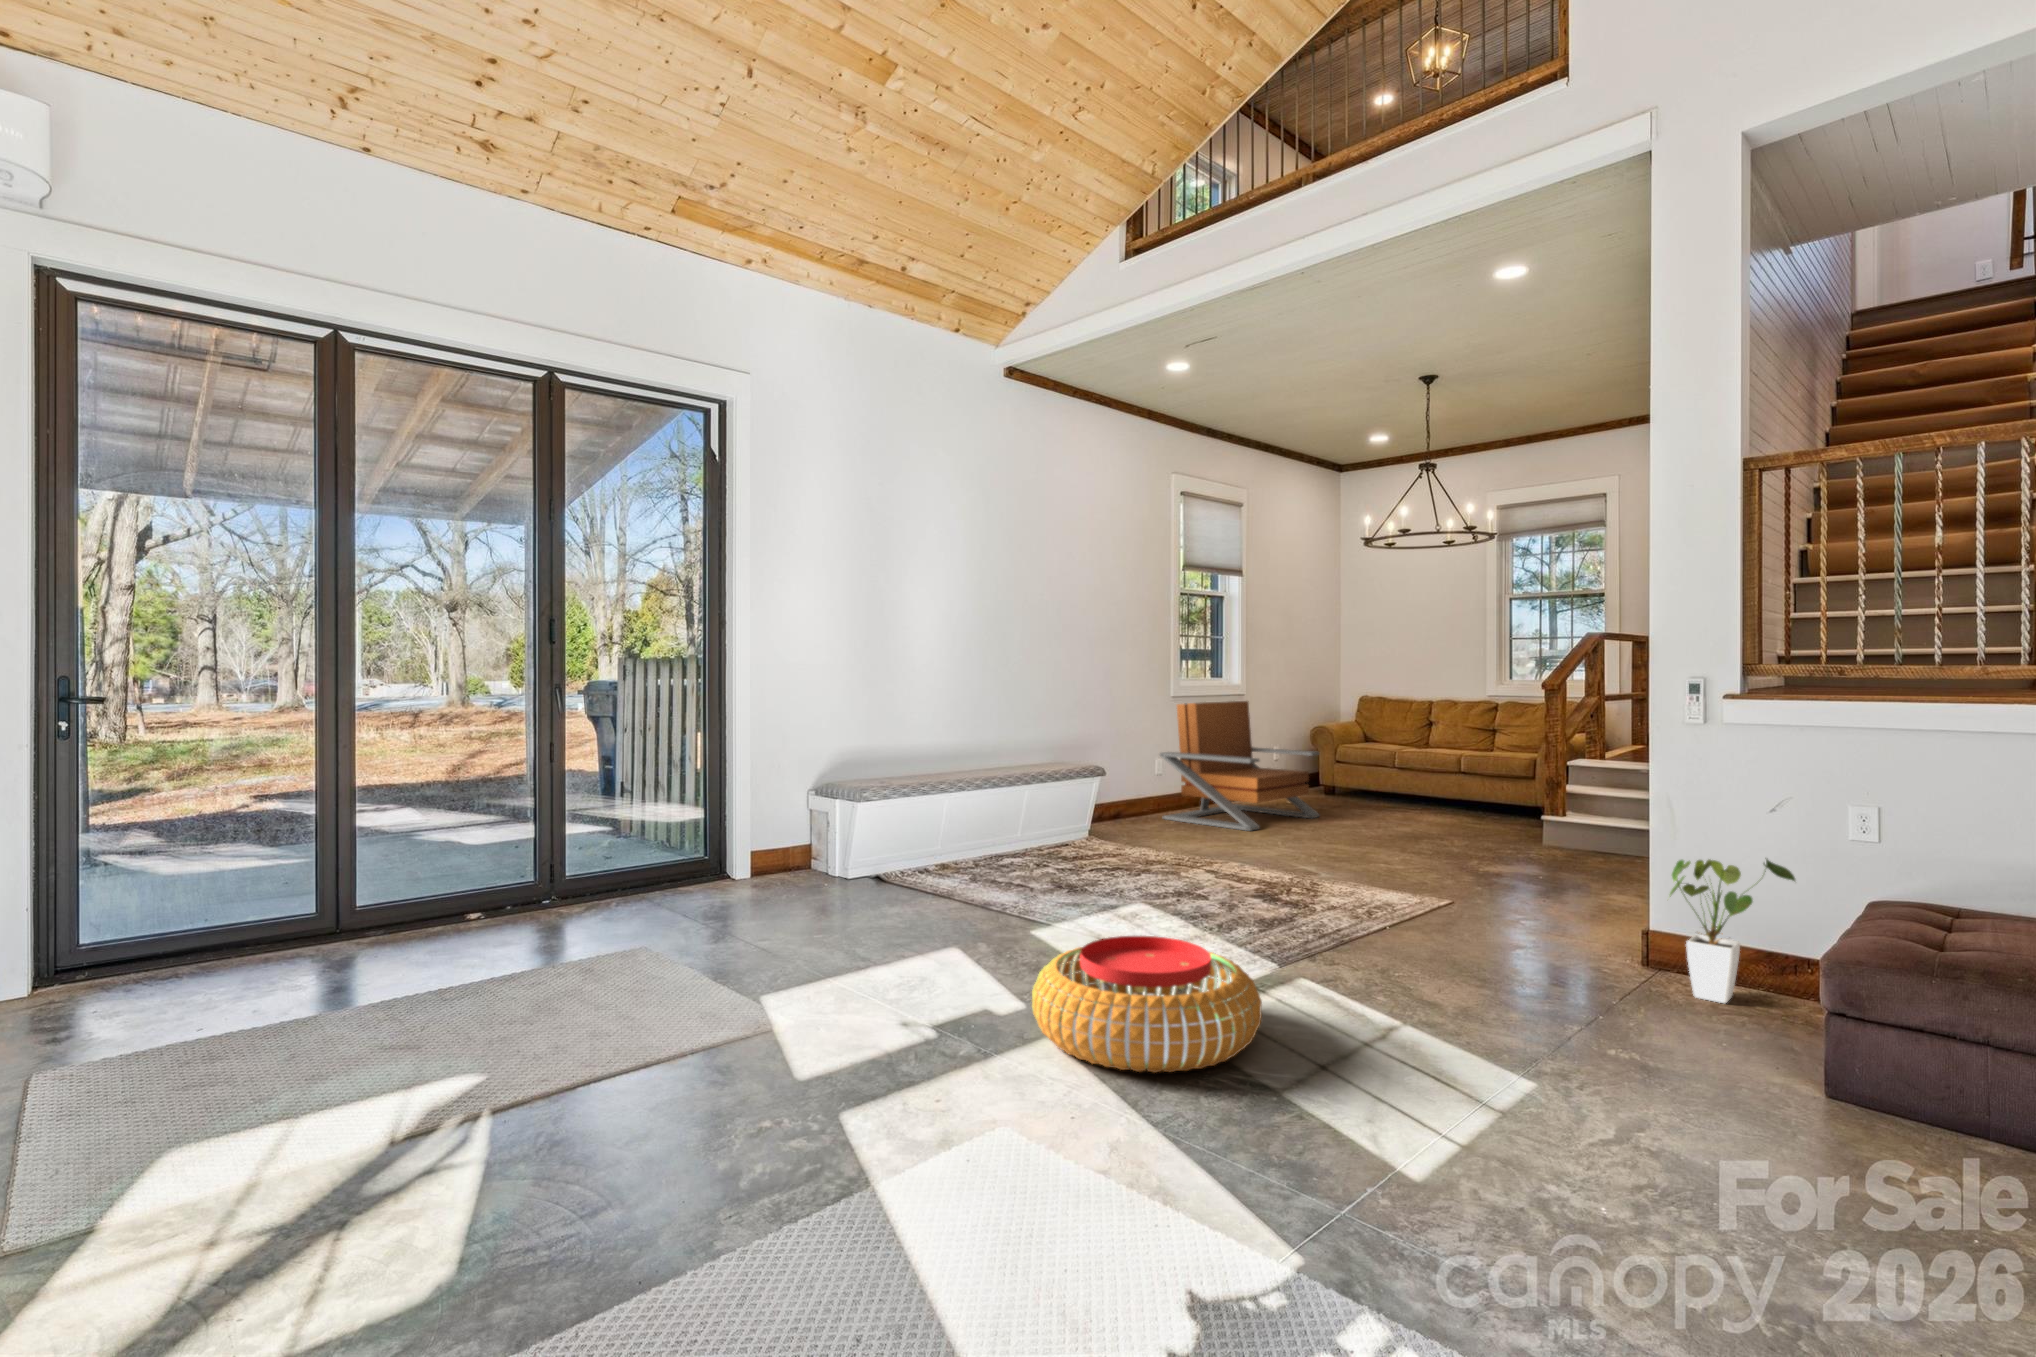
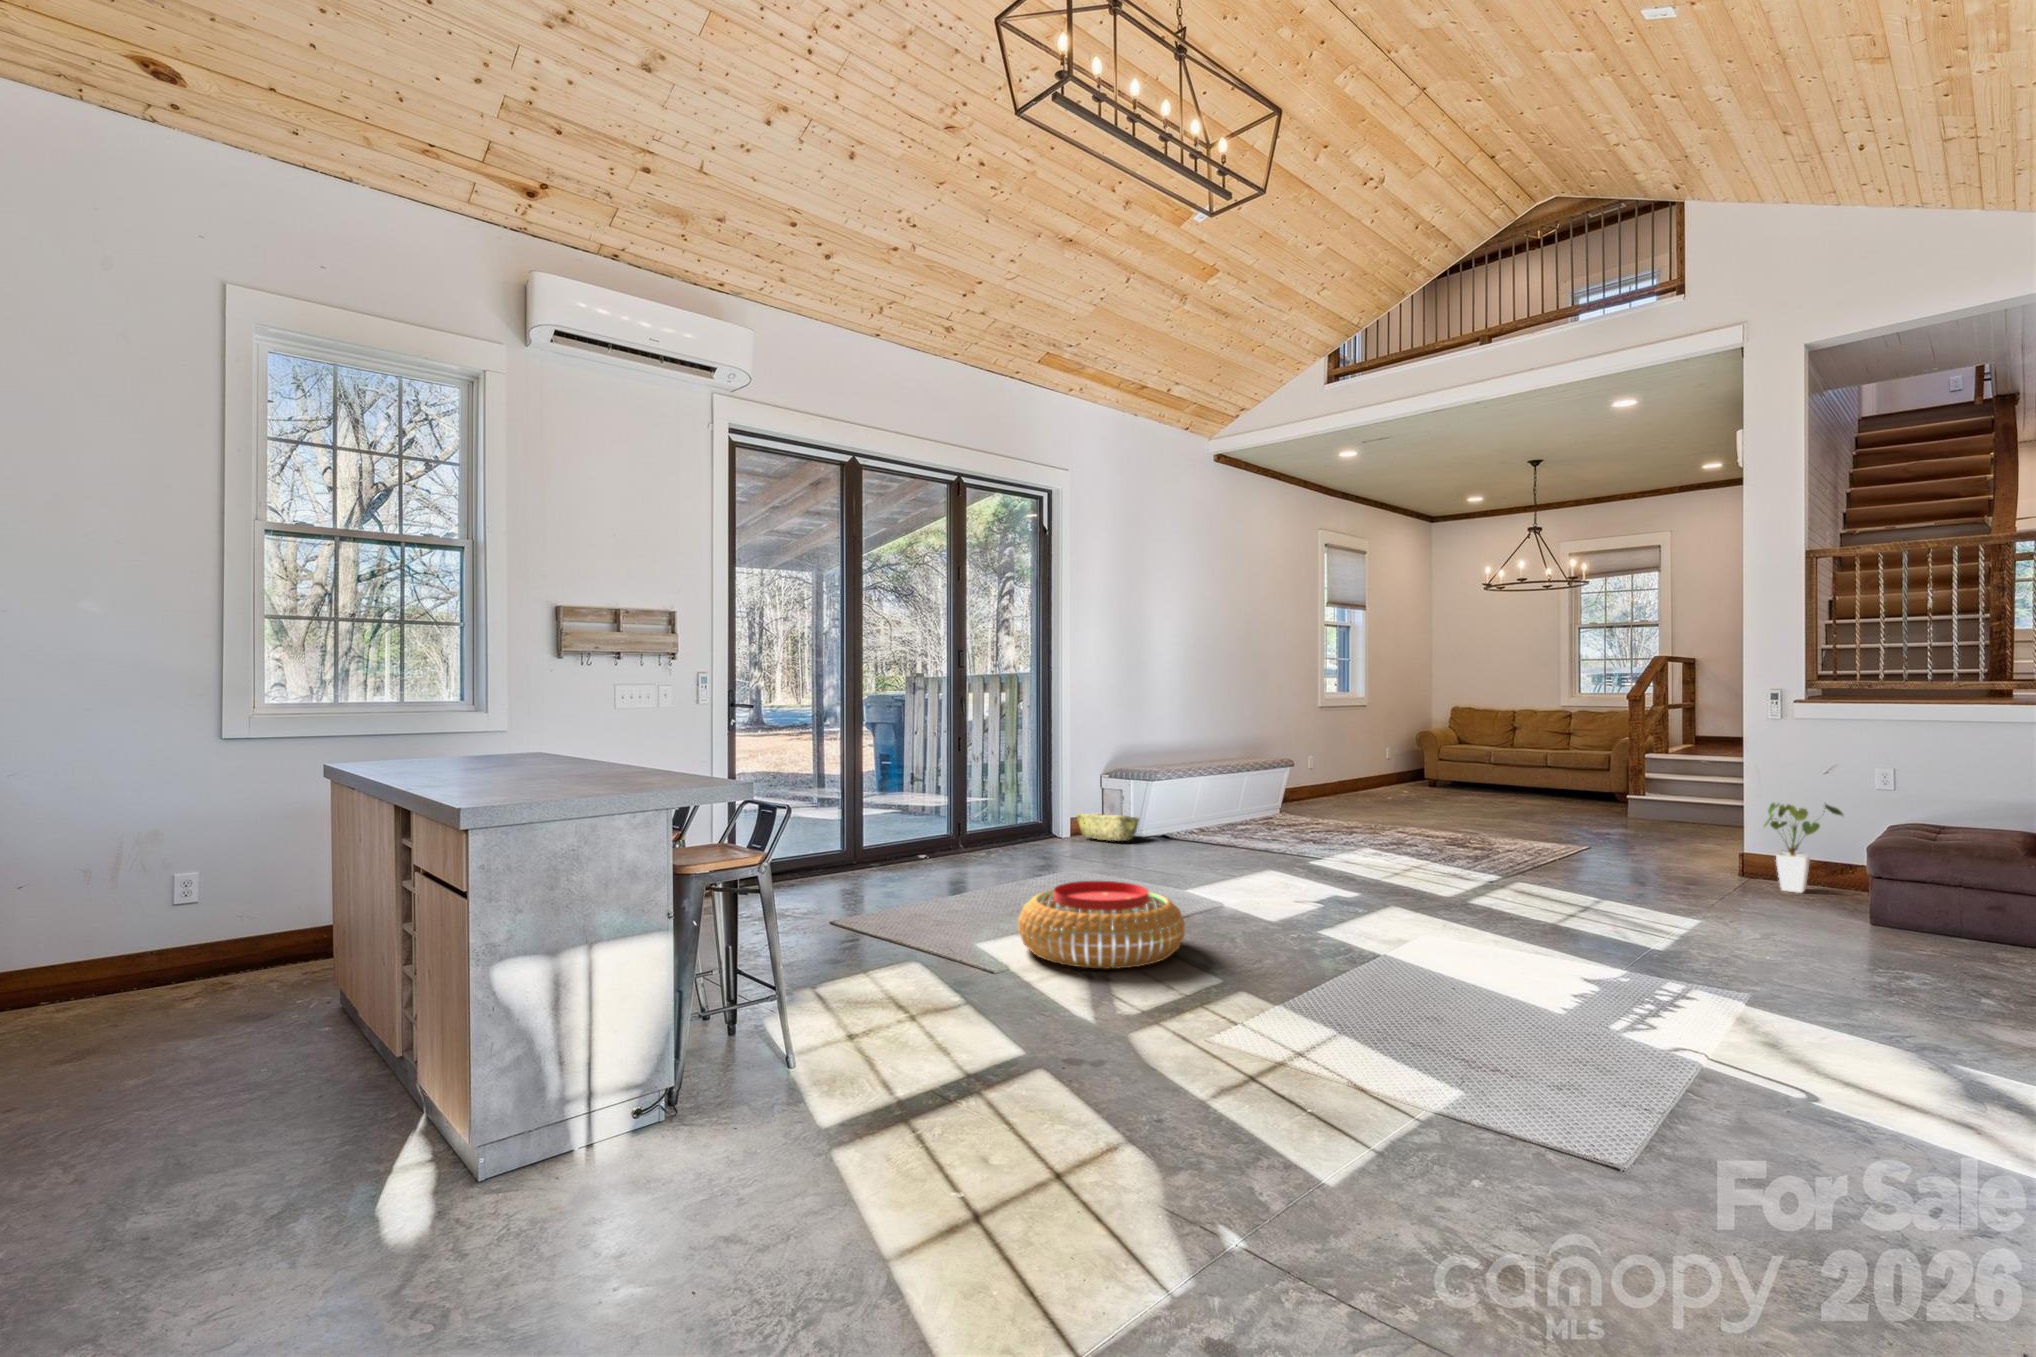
lounge chair: present [1160,701,1319,831] -> none [1317,710,1442,811]
woven basket: none [758,844,840,885] -> present [1077,813,1139,841]
pouf: present [1032,936,1262,1072] -> present [1018,881,1185,969]

